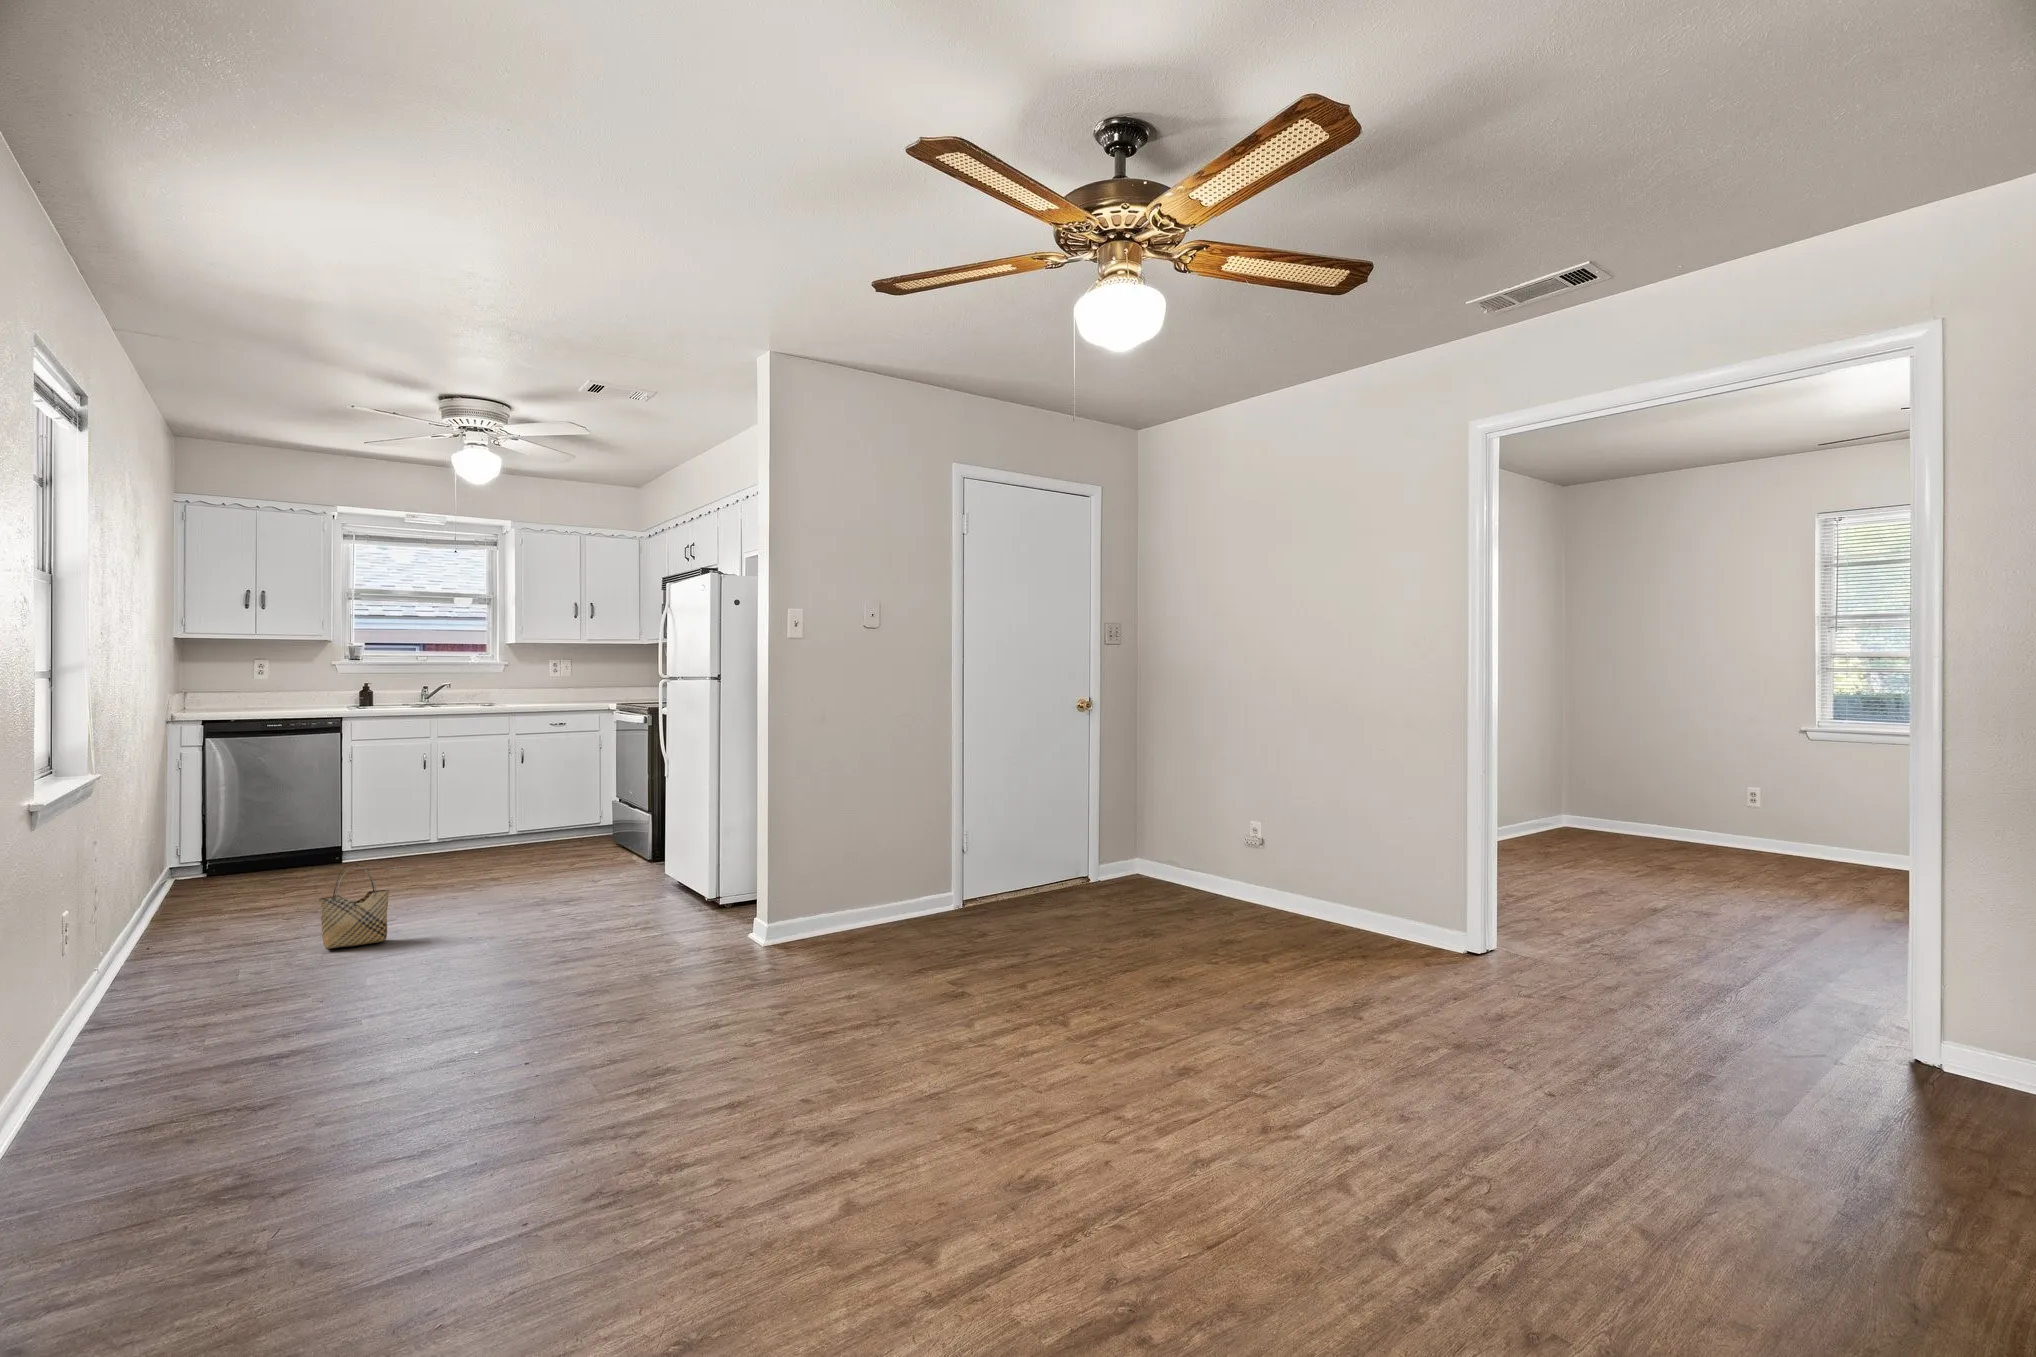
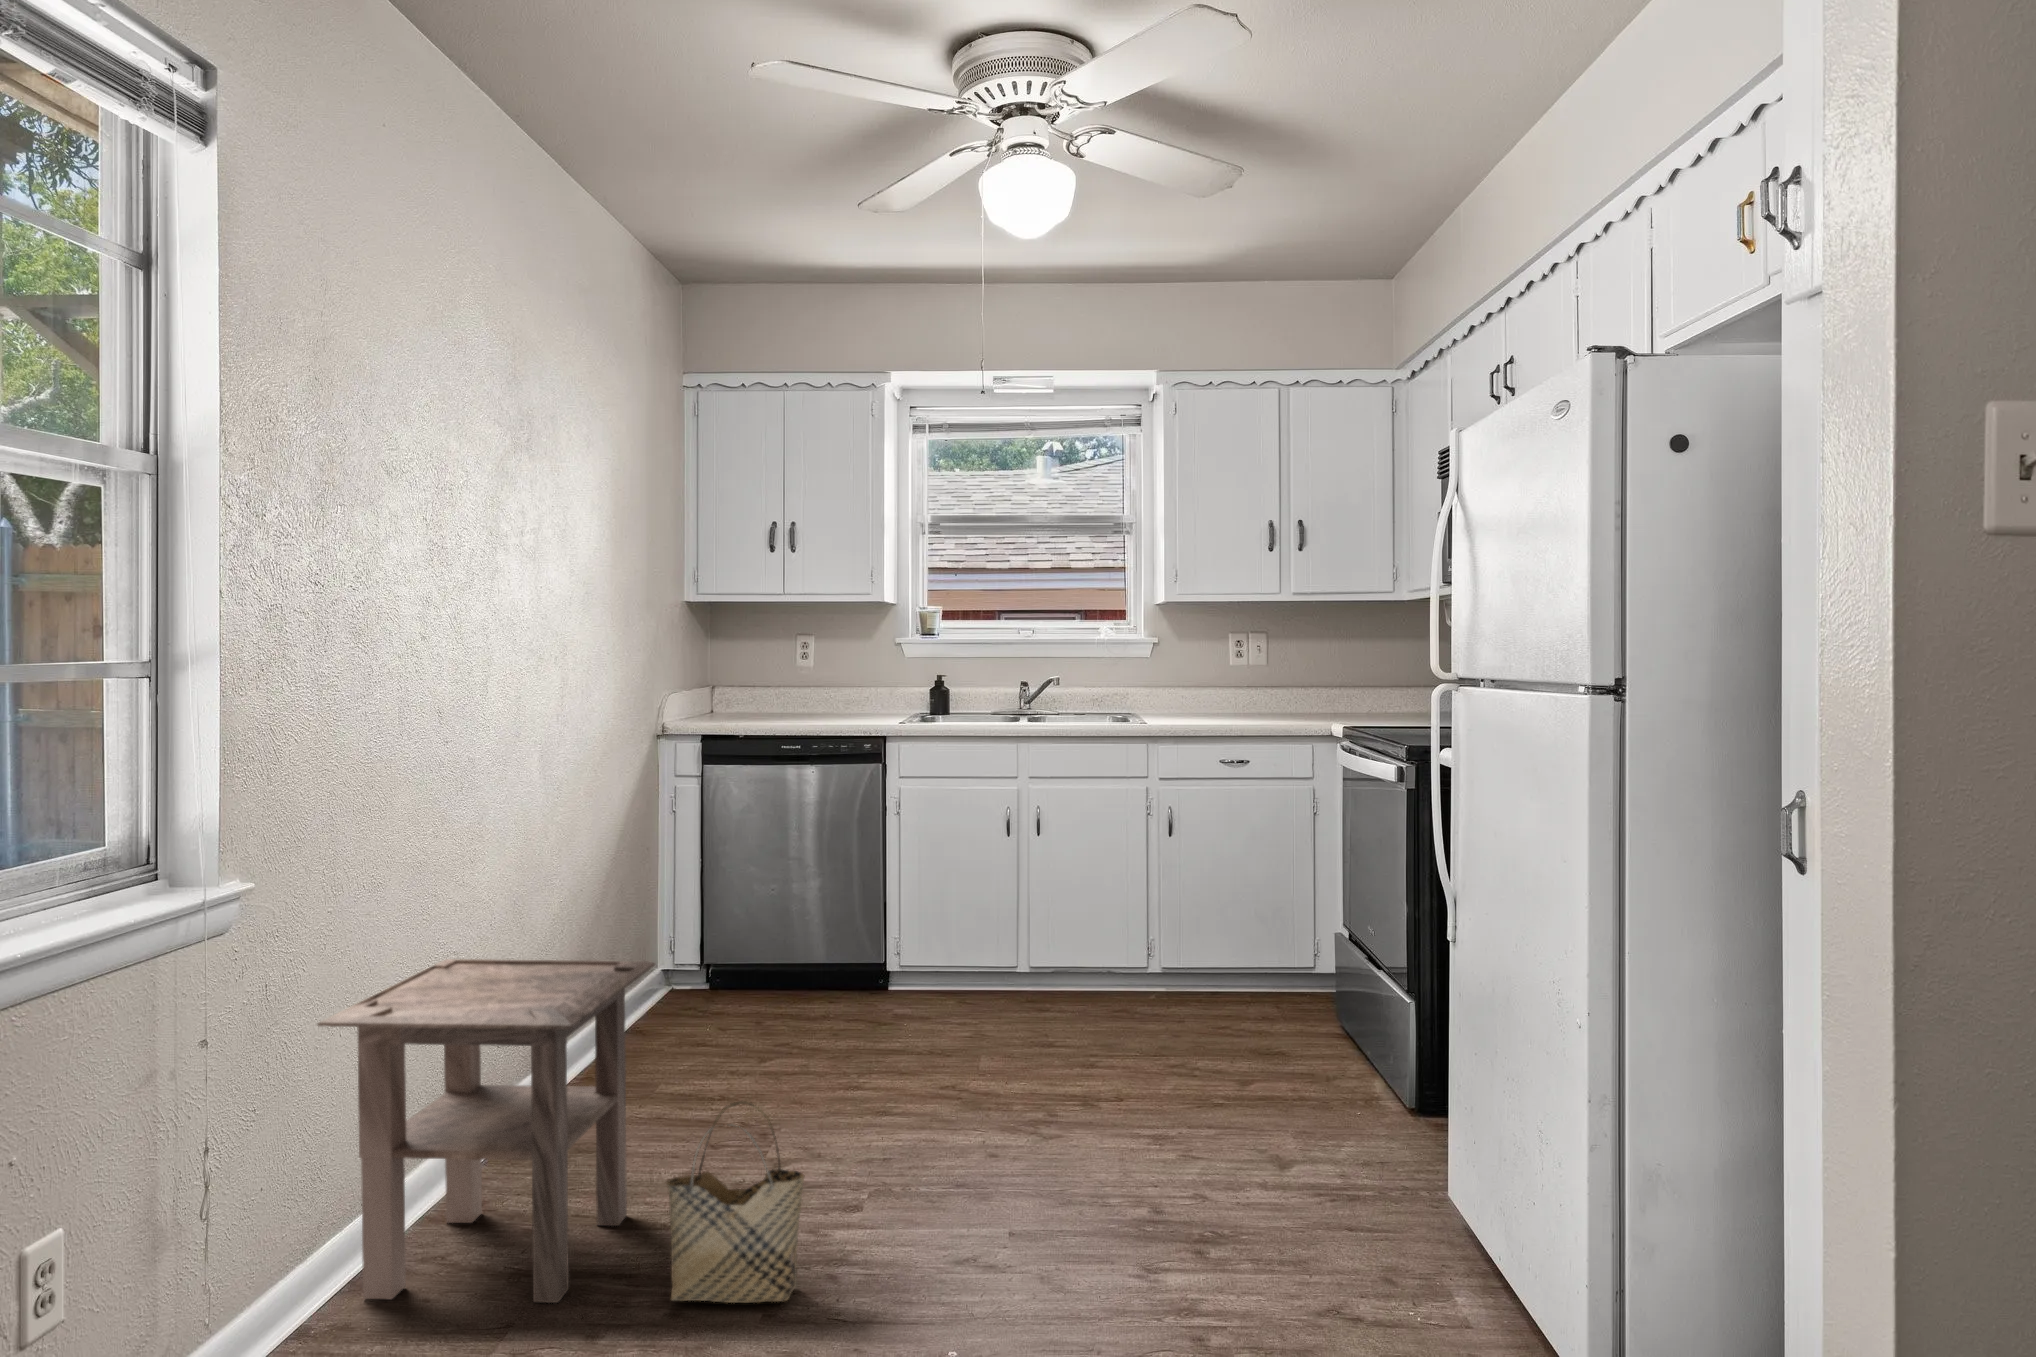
side table: none [121,816,280,976] -> present [318,959,655,1303]

